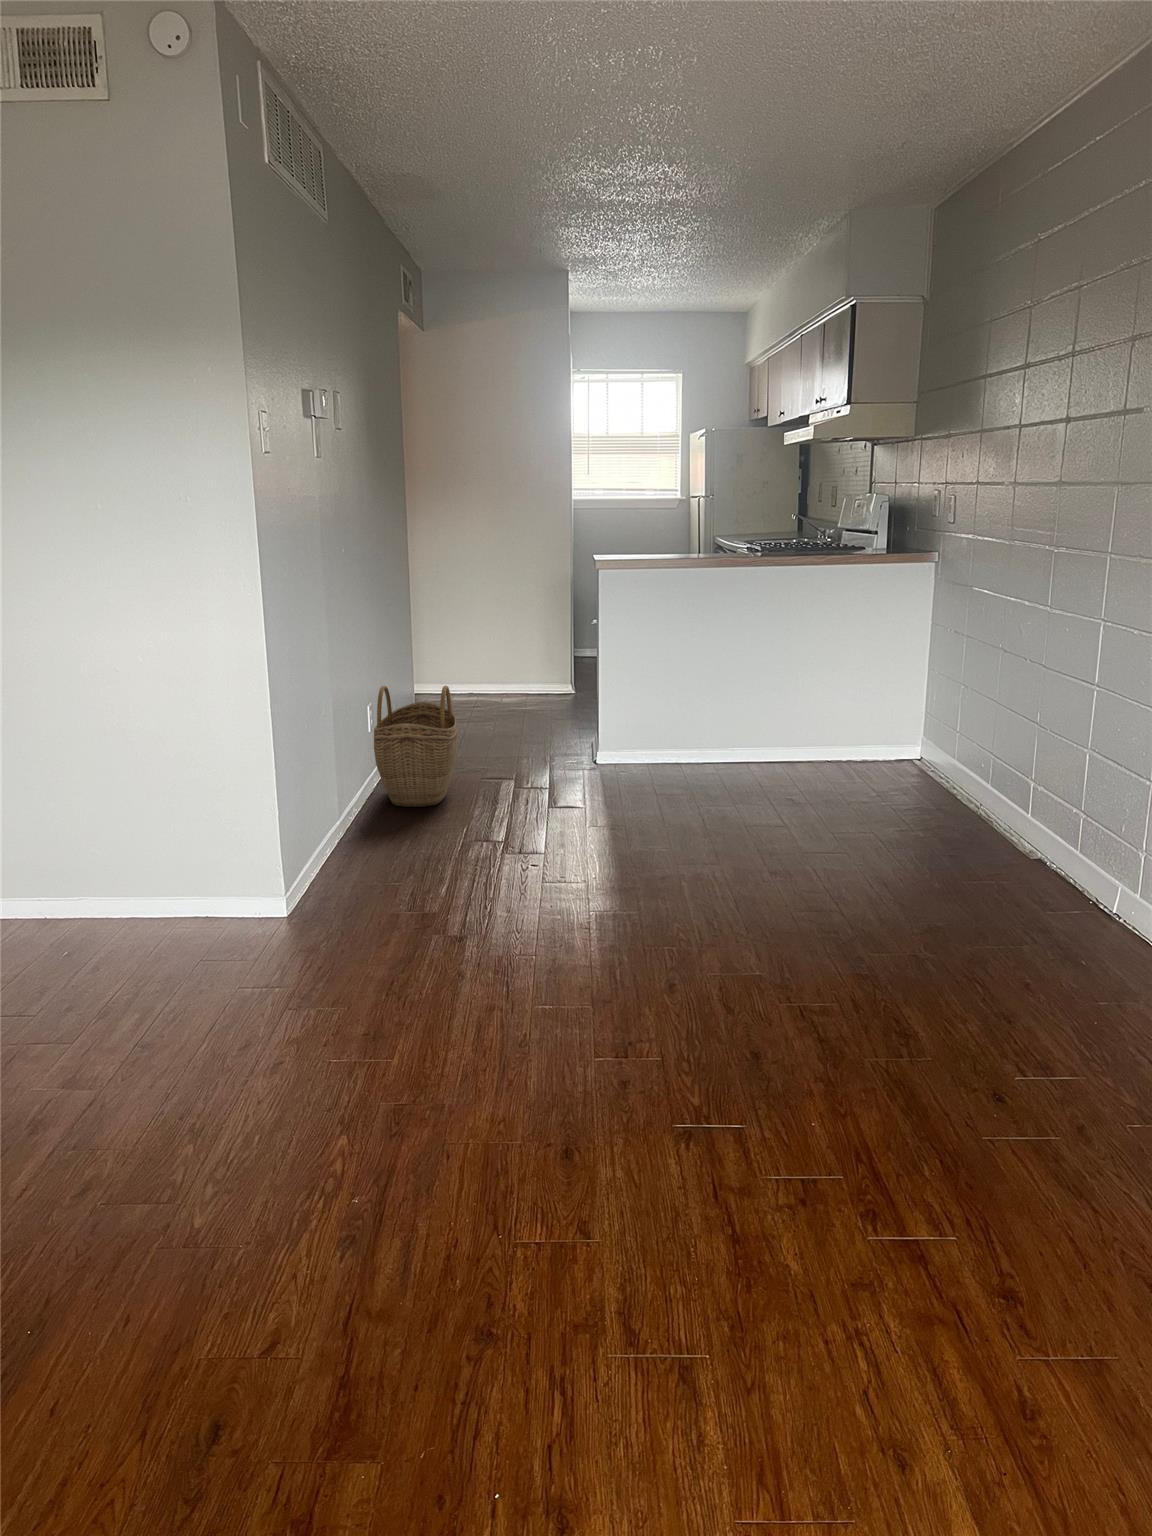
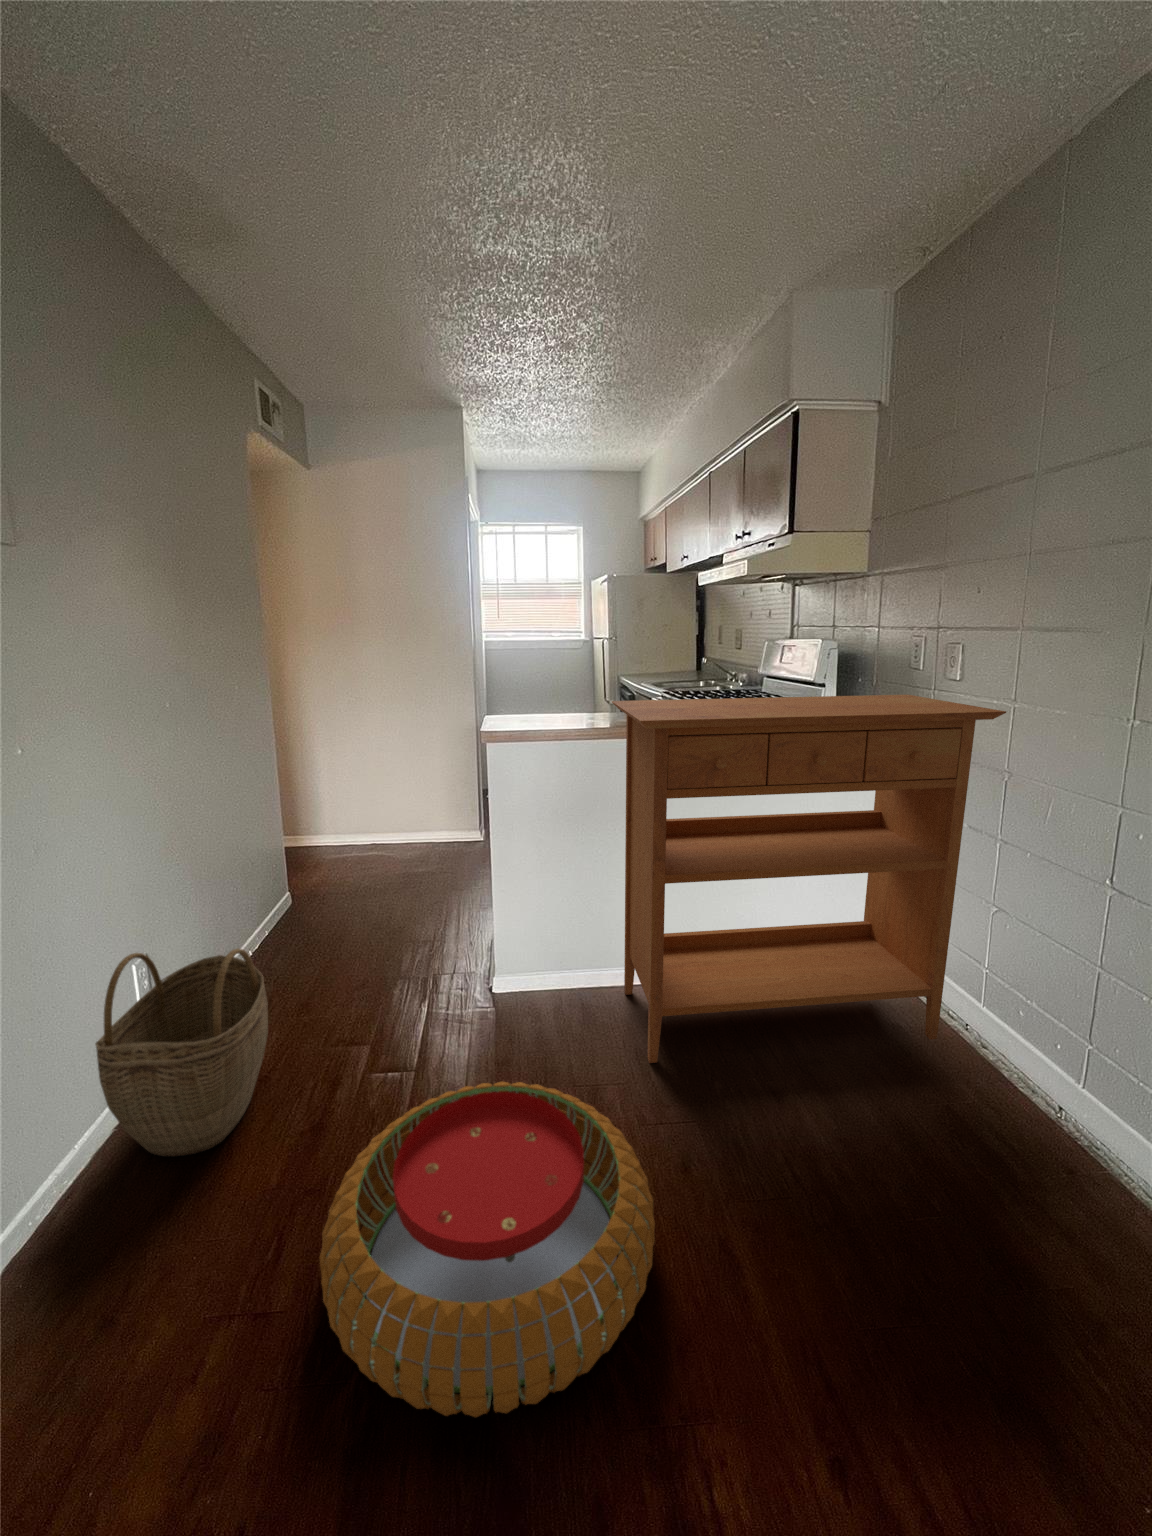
console table: none [694,536,965,790] -> present [612,695,1006,1063]
pouf: none [523,760,702,860] -> present [320,1081,655,1417]

